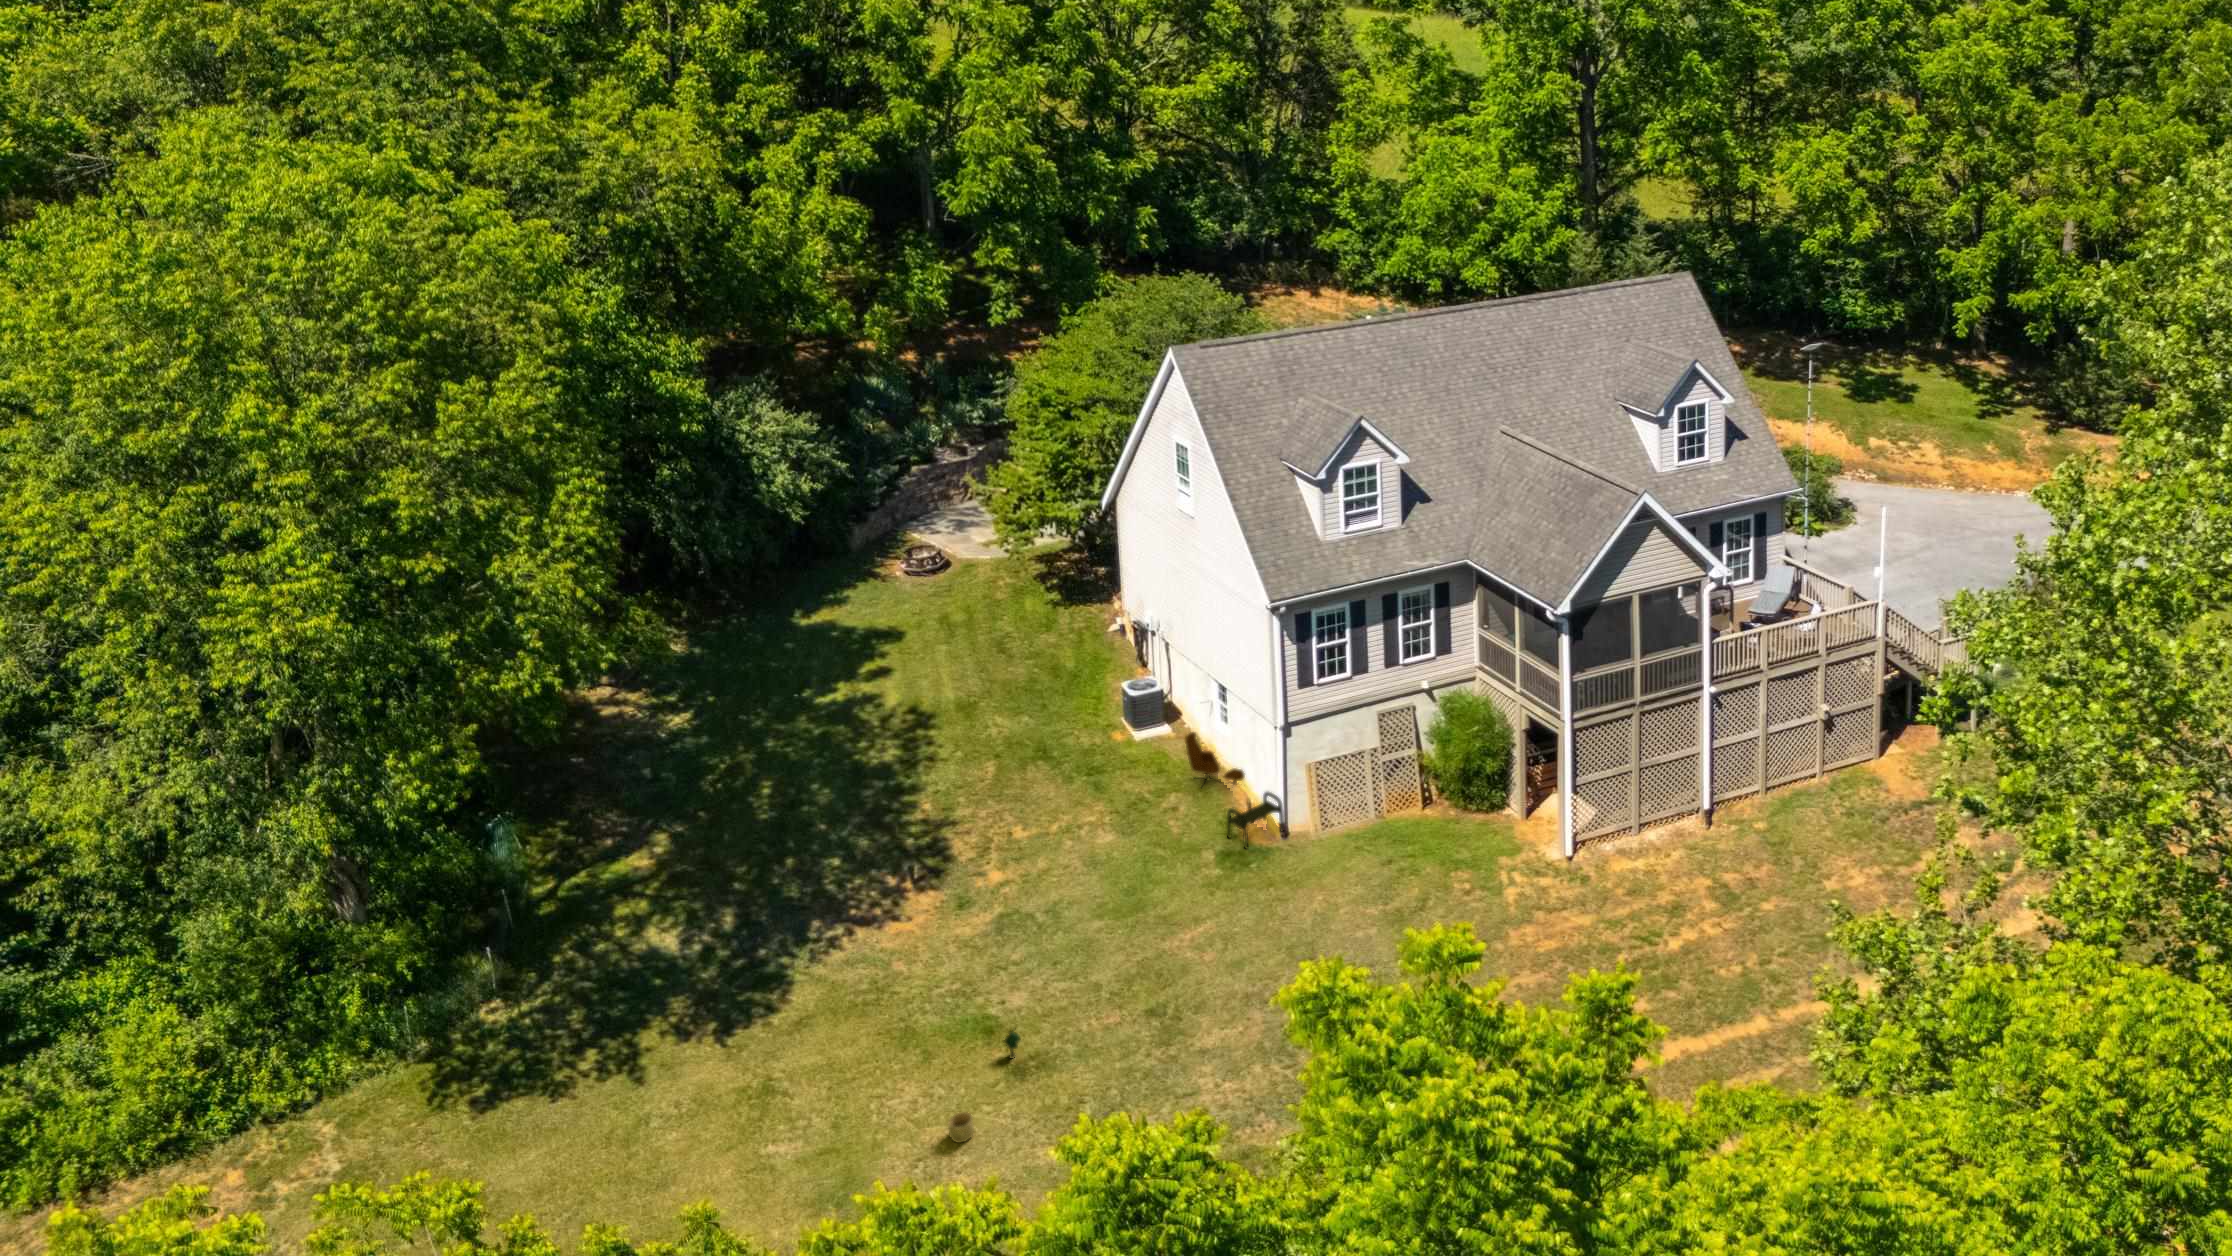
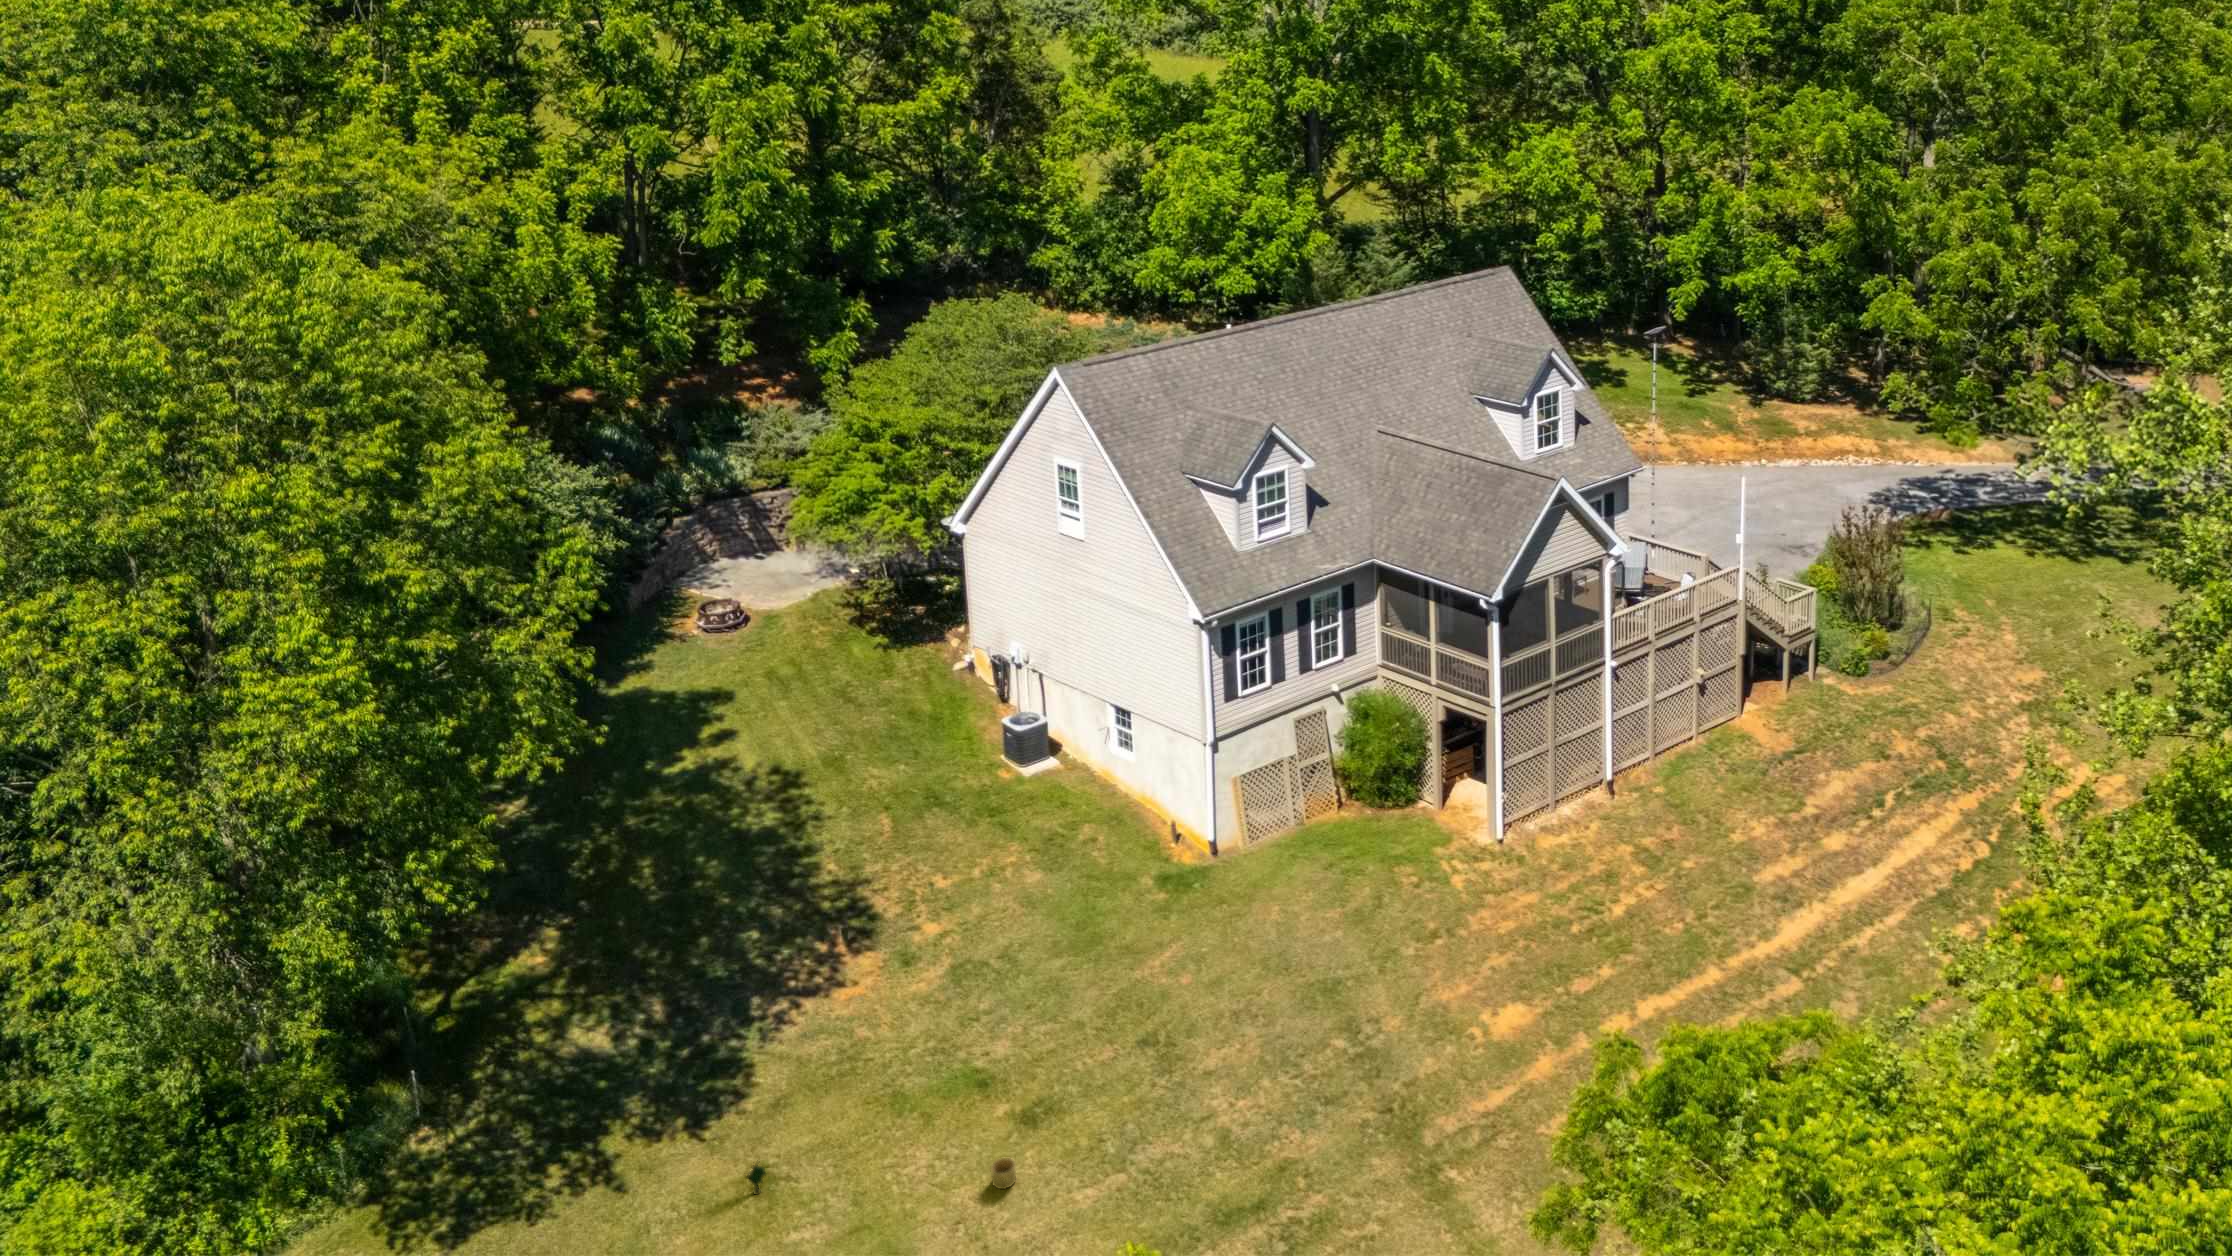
lounge chair: present [1185,732,1245,785] -> none [1094,759,1158,815]
bench: present [1227,792,1284,848] -> none [1159,809,1215,868]
decorative plant: present [1004,1028,1021,1058] -> present [747,1161,766,1195]

